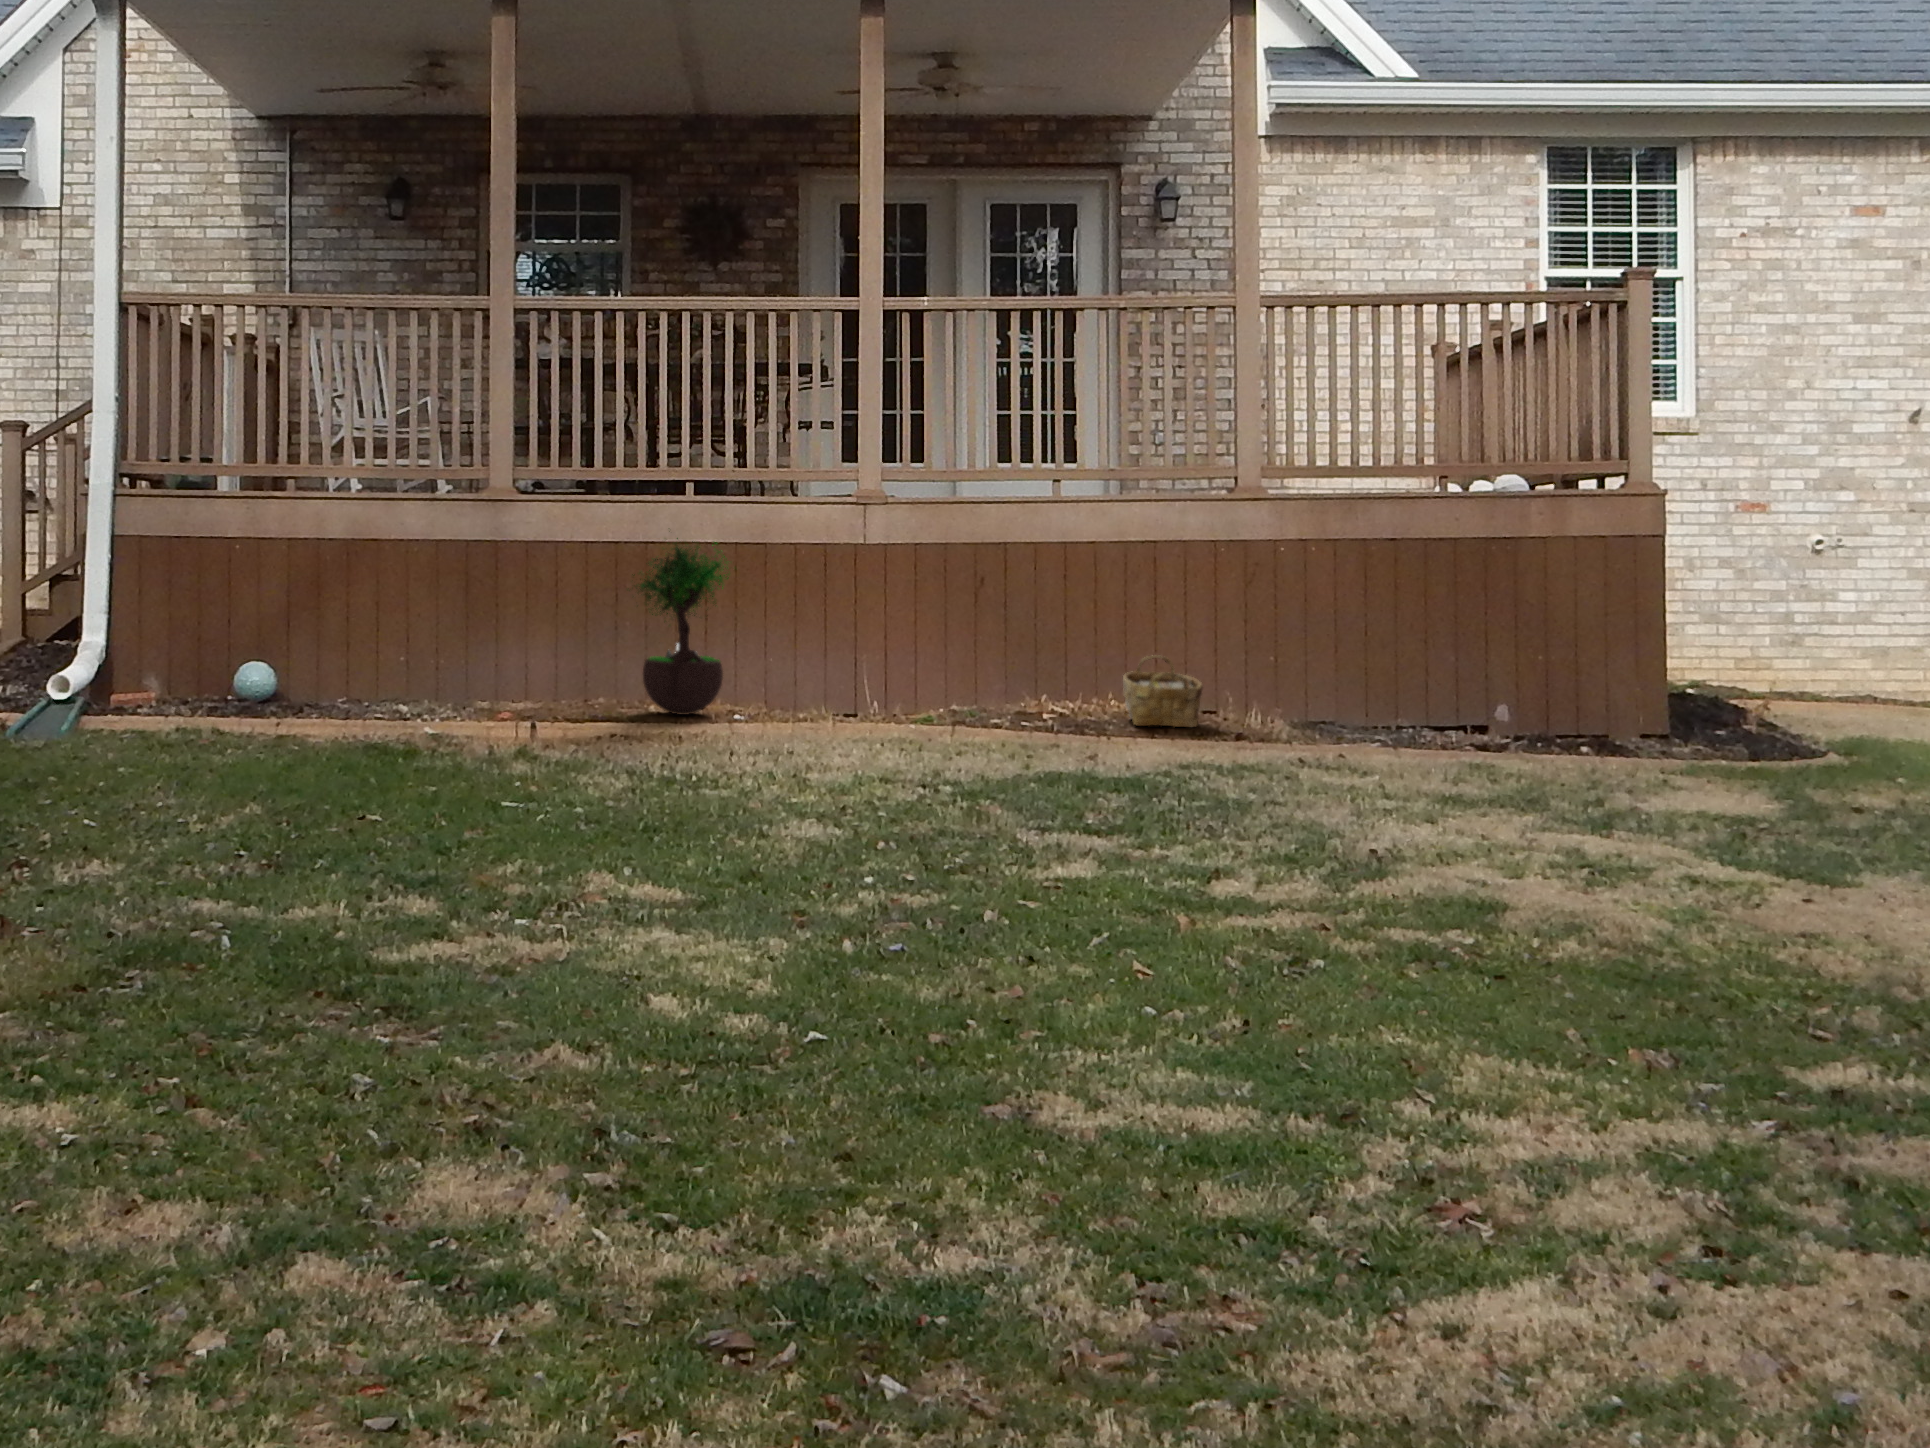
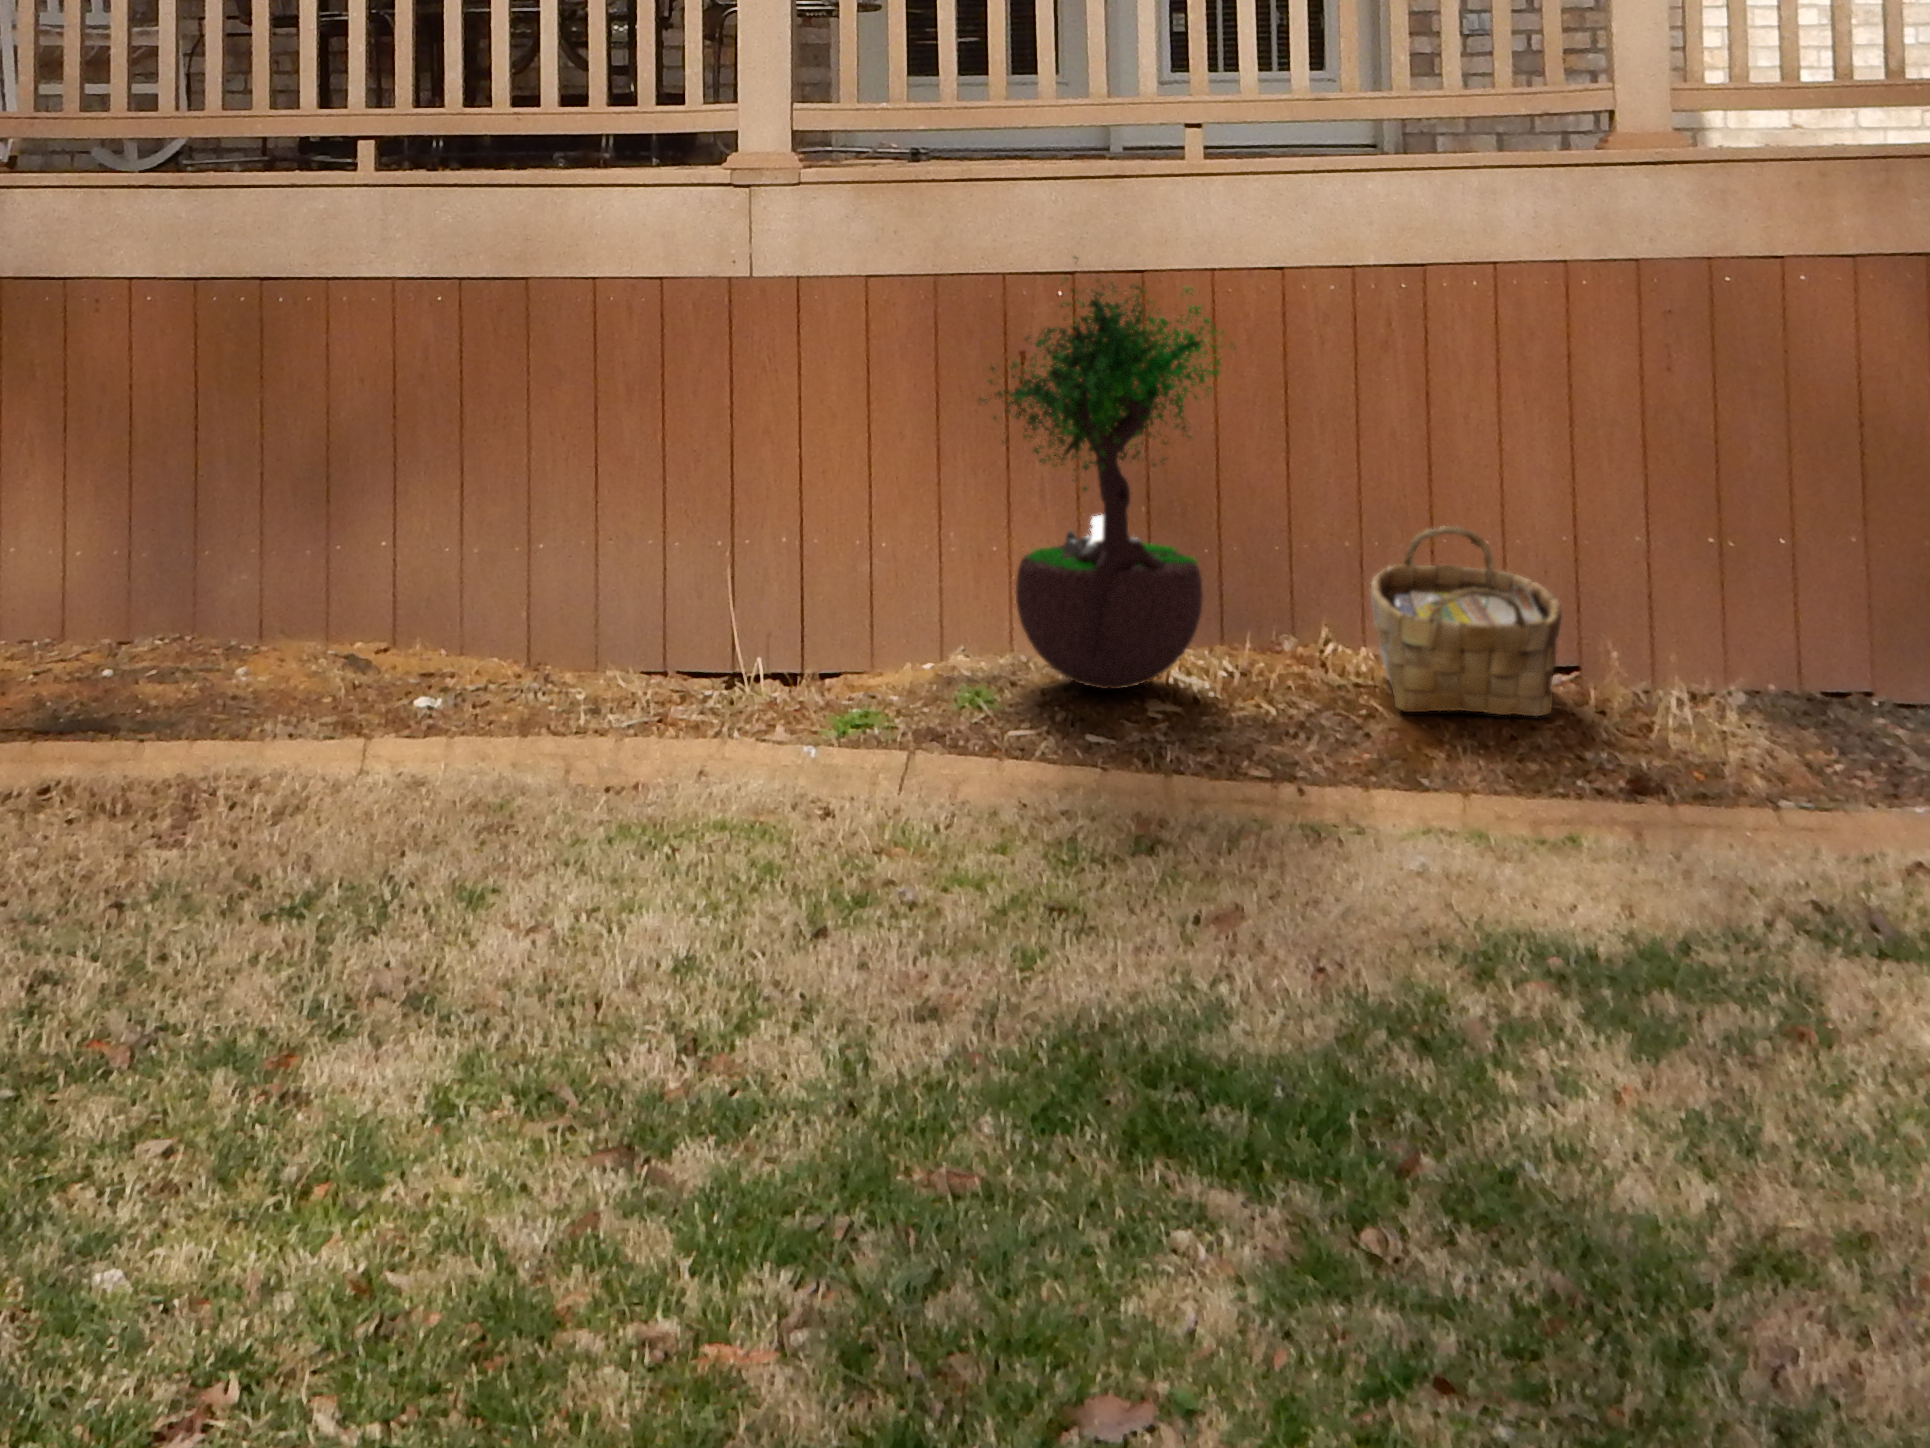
potted tree: present [632,538,729,715] -> present [980,257,1223,689]

